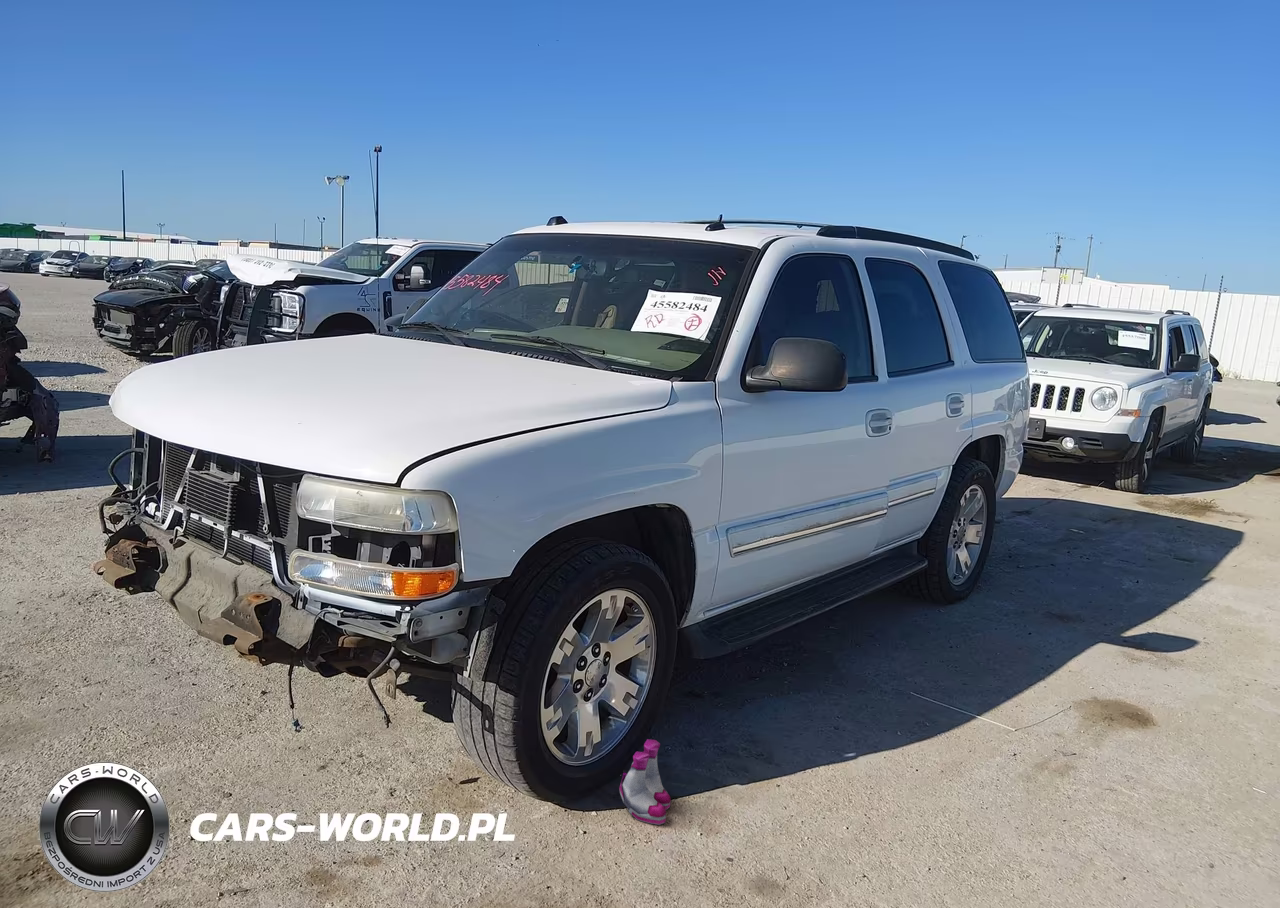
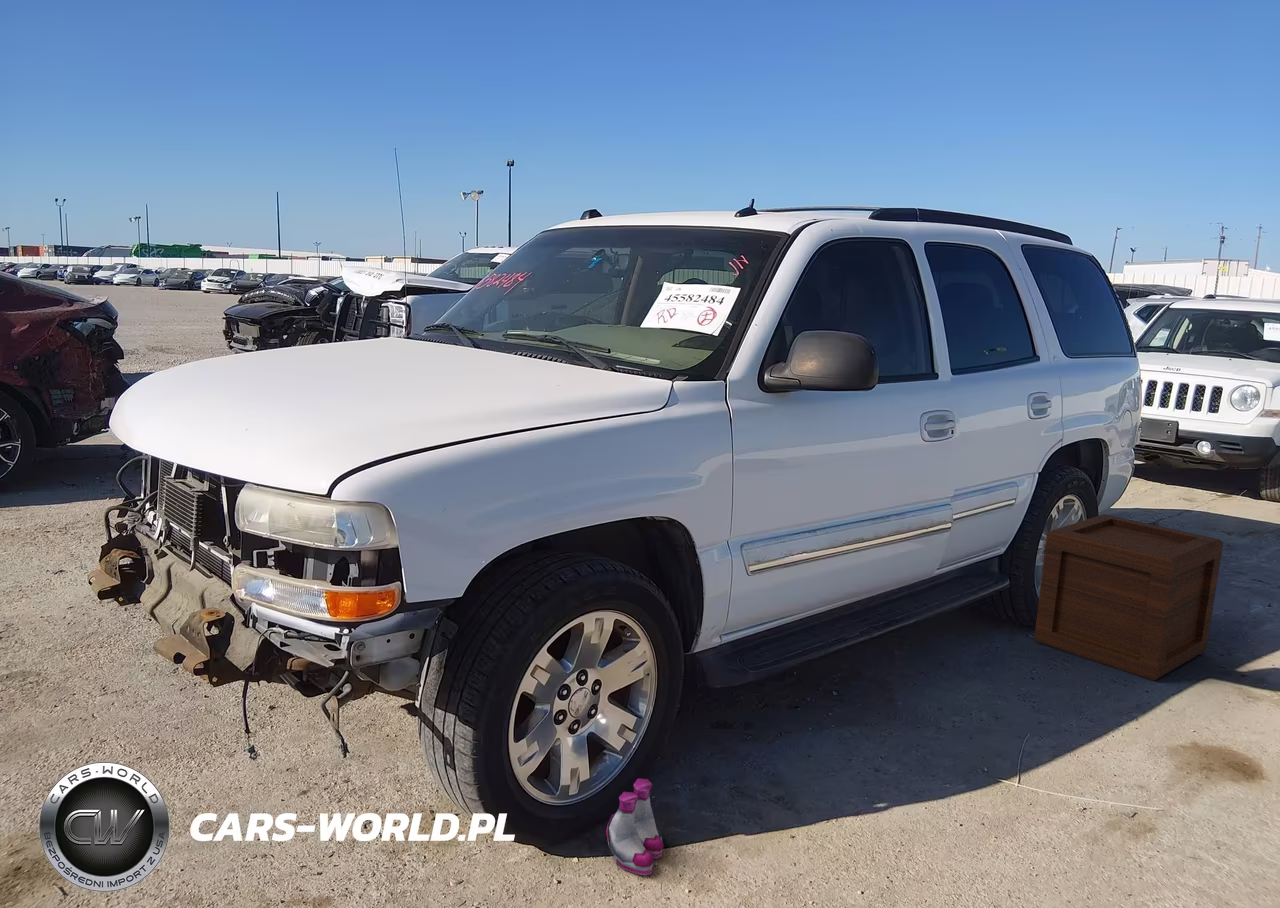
wooden crate: none [944,501,1101,646] -> present [1034,514,1223,681]

